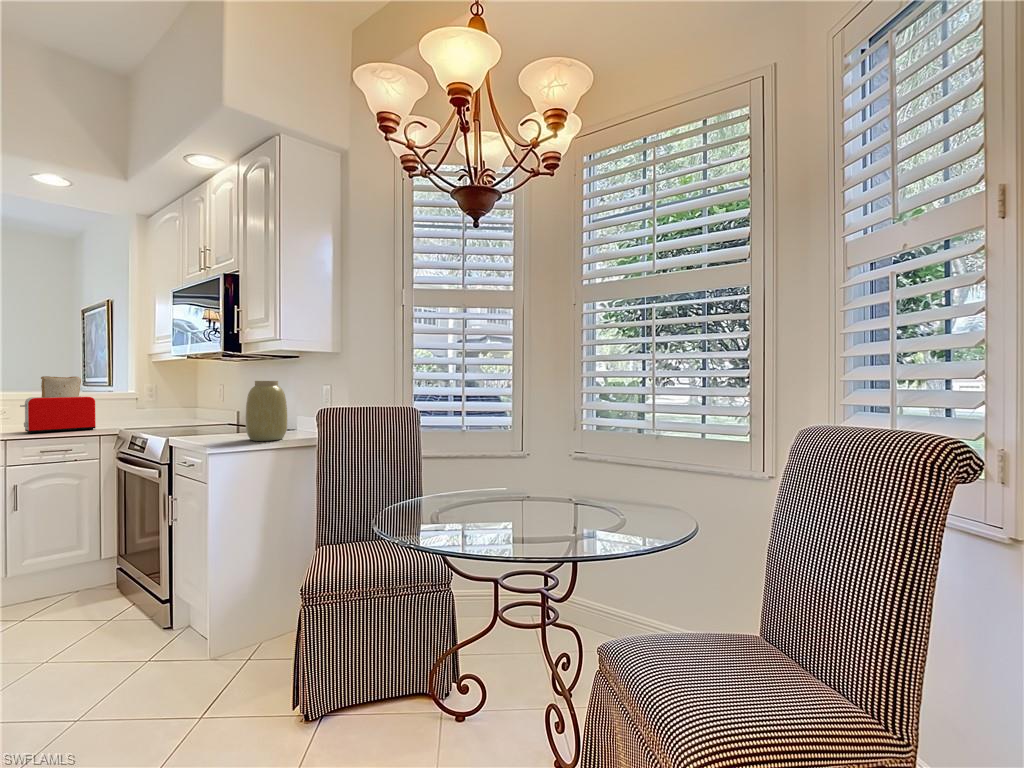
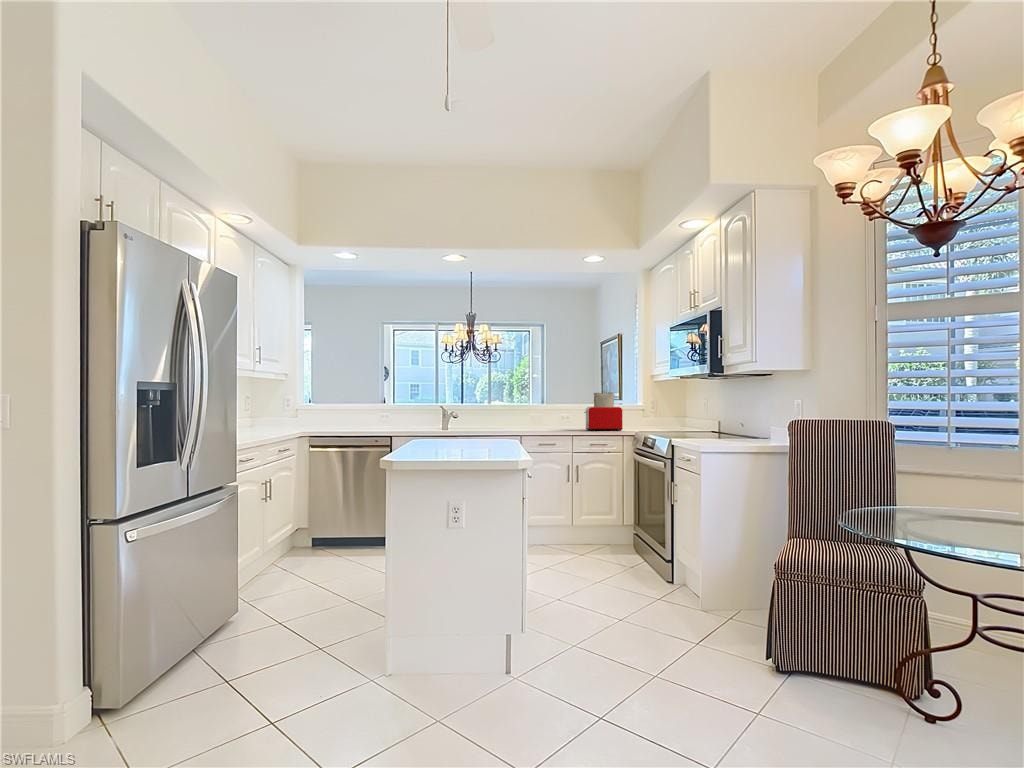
vase: present [246,381,287,441] -> none [727,396,760,446]

